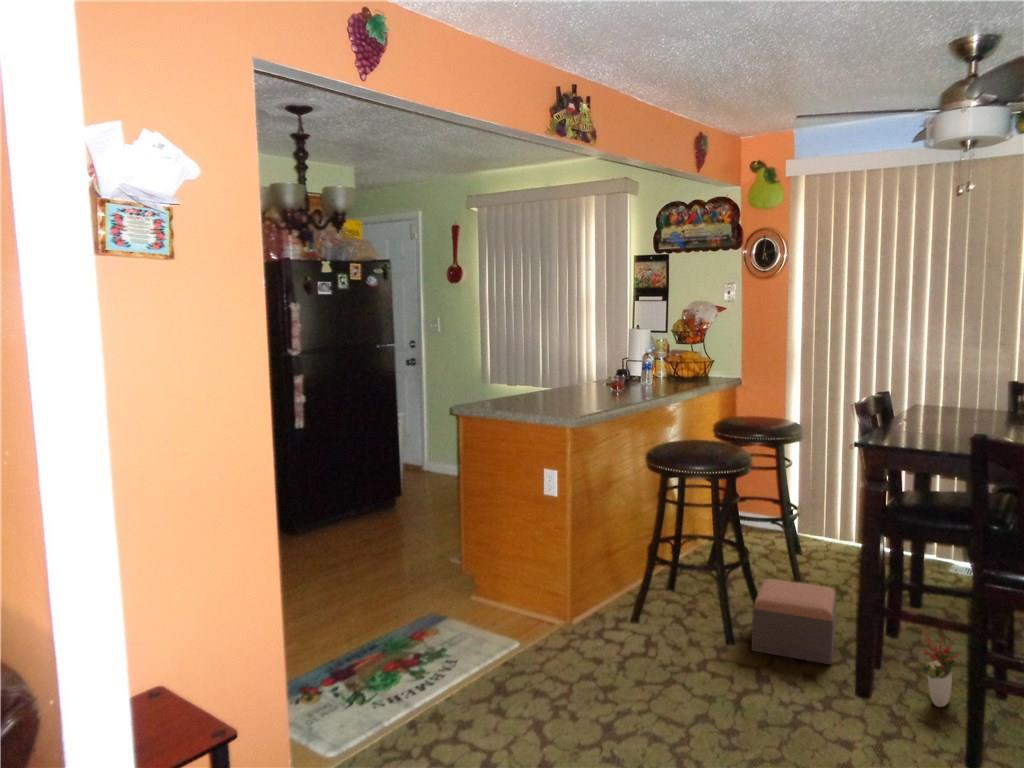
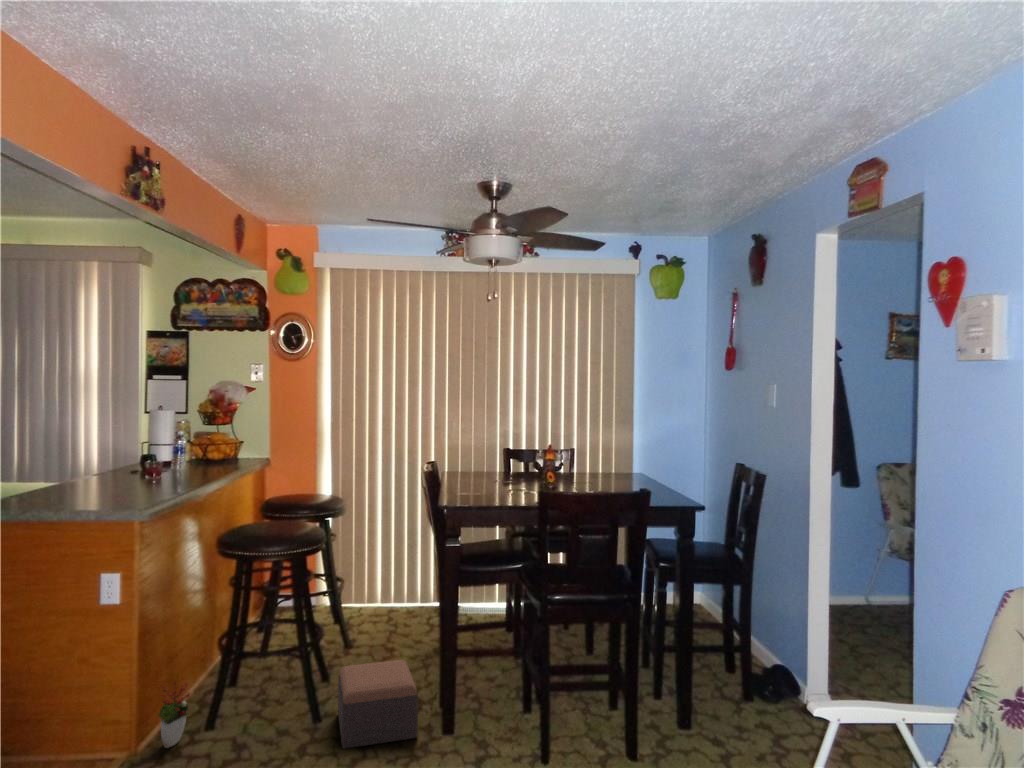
decorative plant: present [920,632,958,707] -> present [159,682,190,748]

